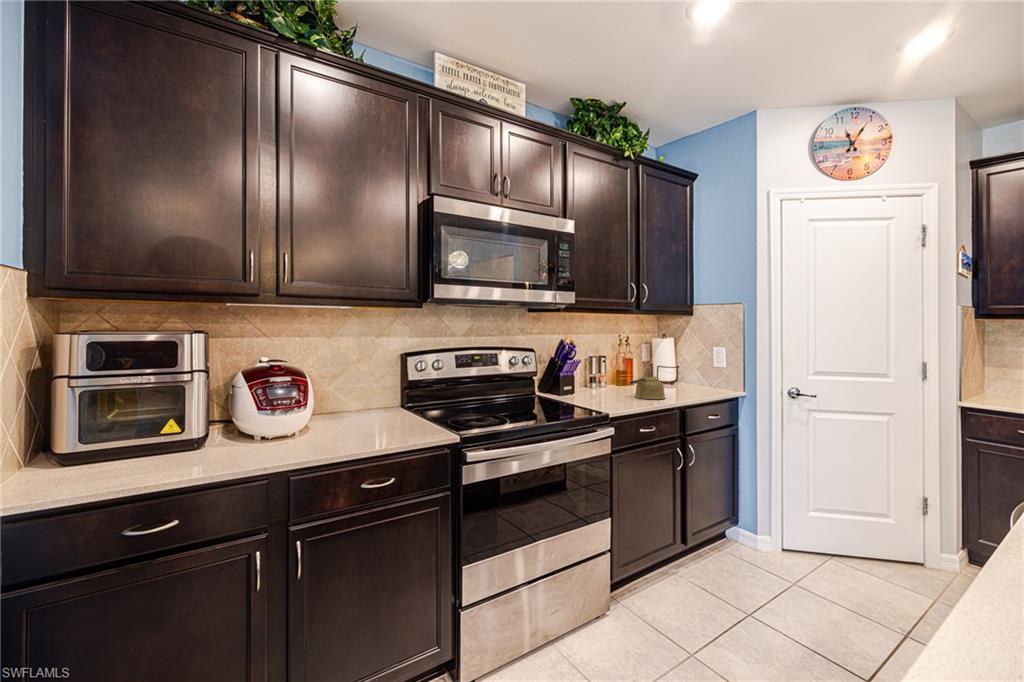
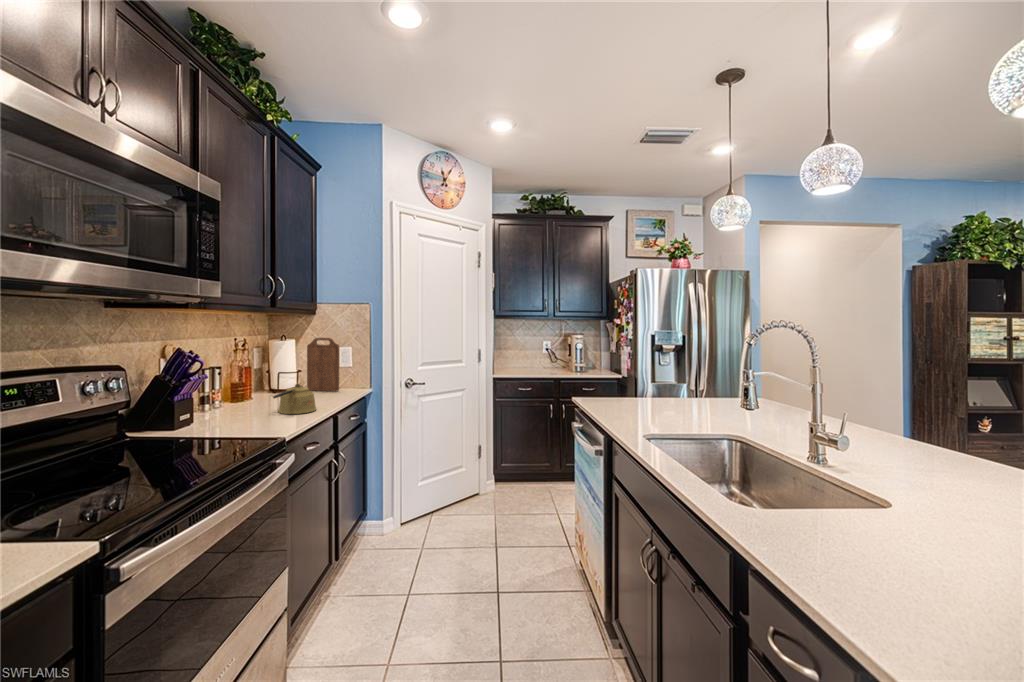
cutting board: none [681,338,709,390] -> present [307,338,339,391]

